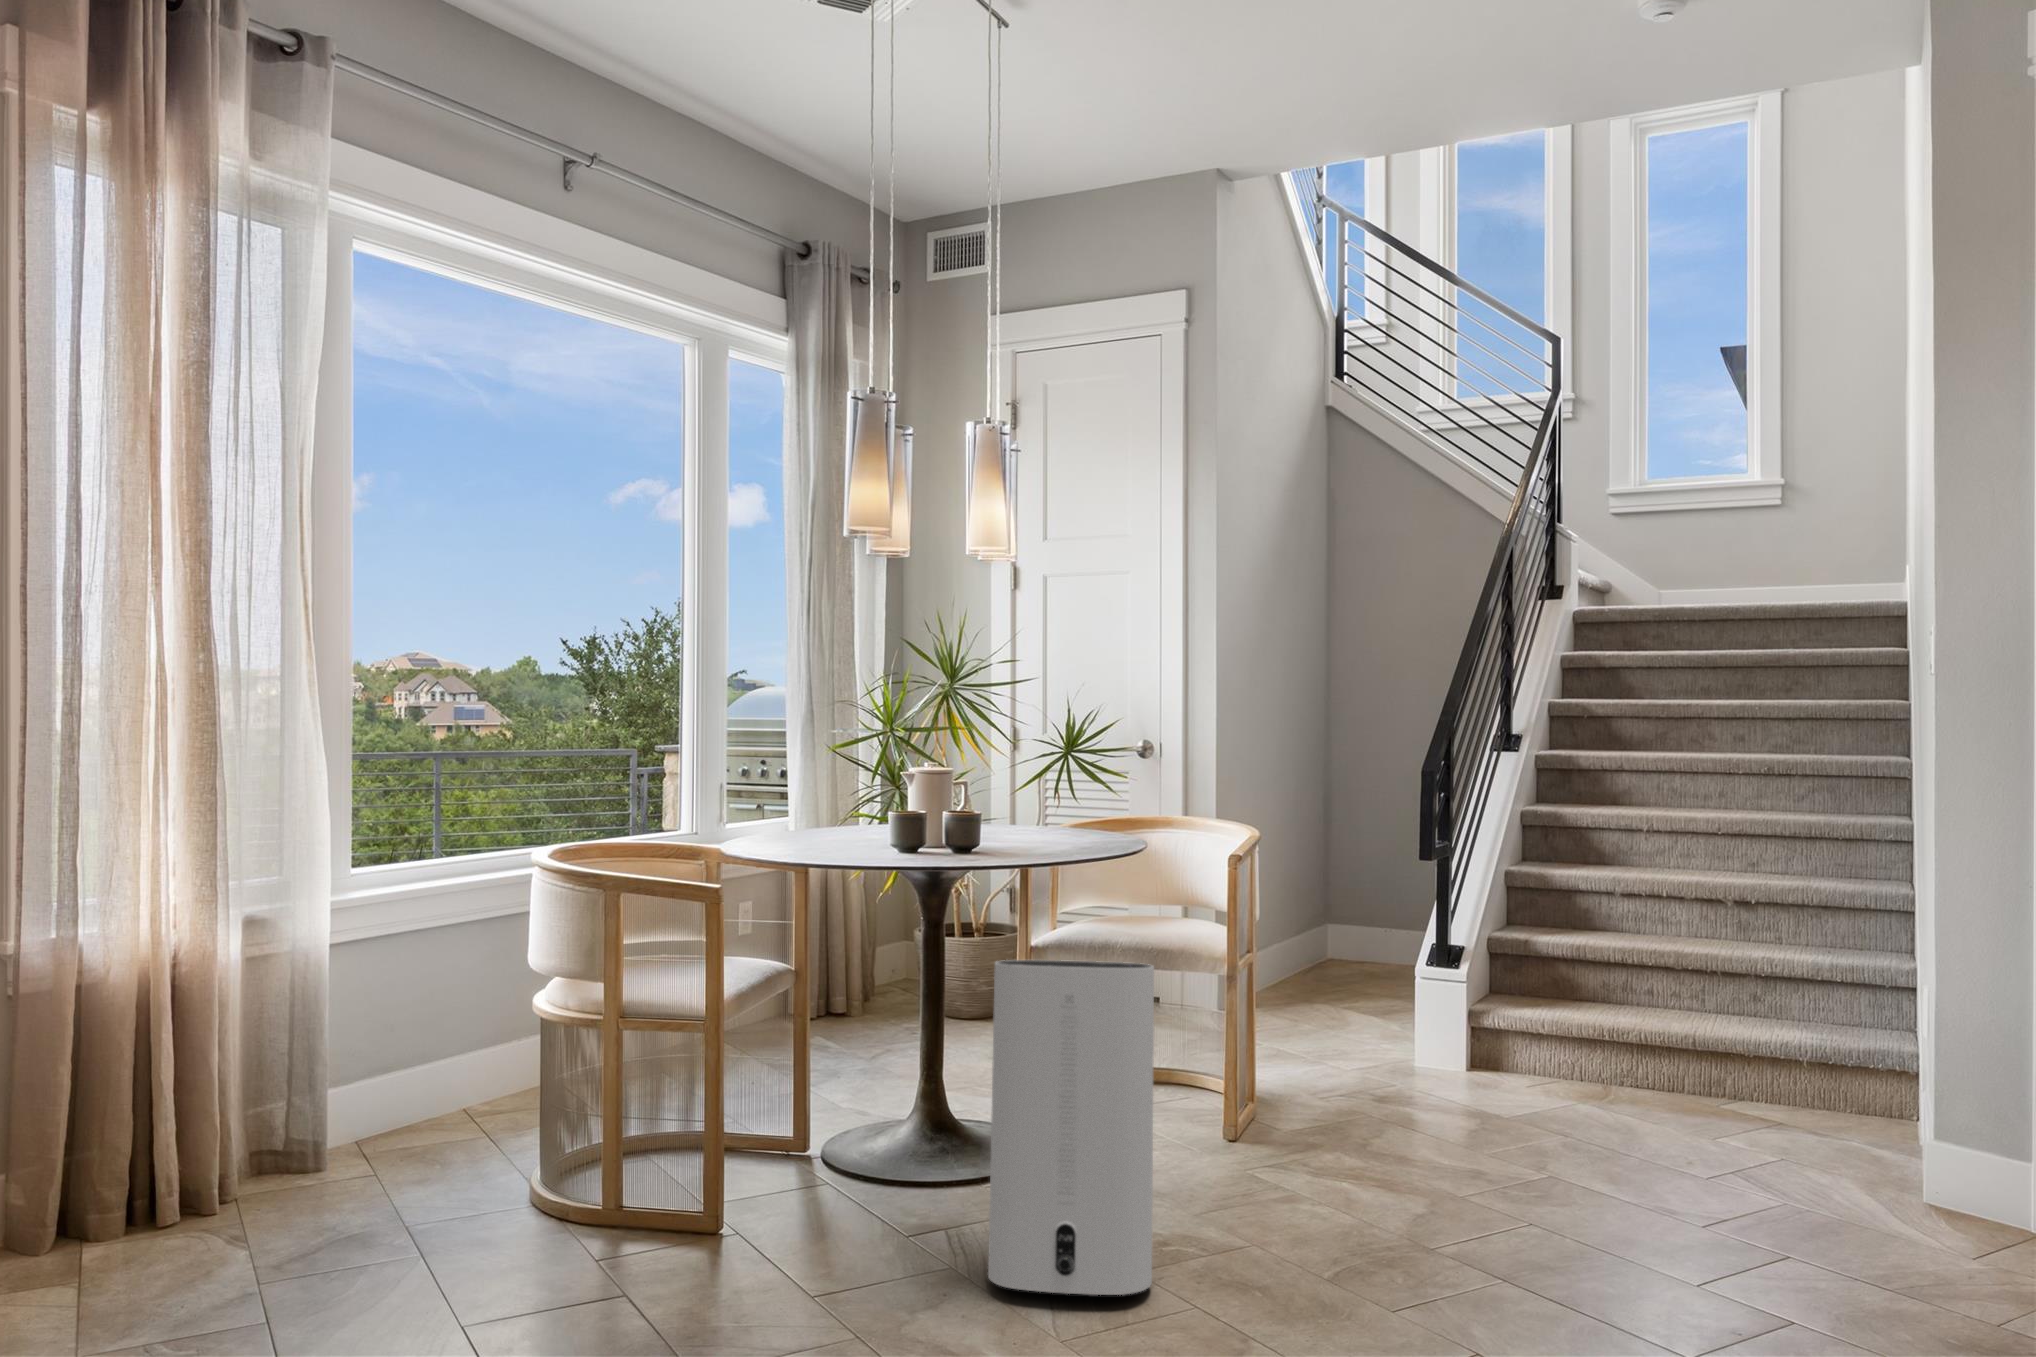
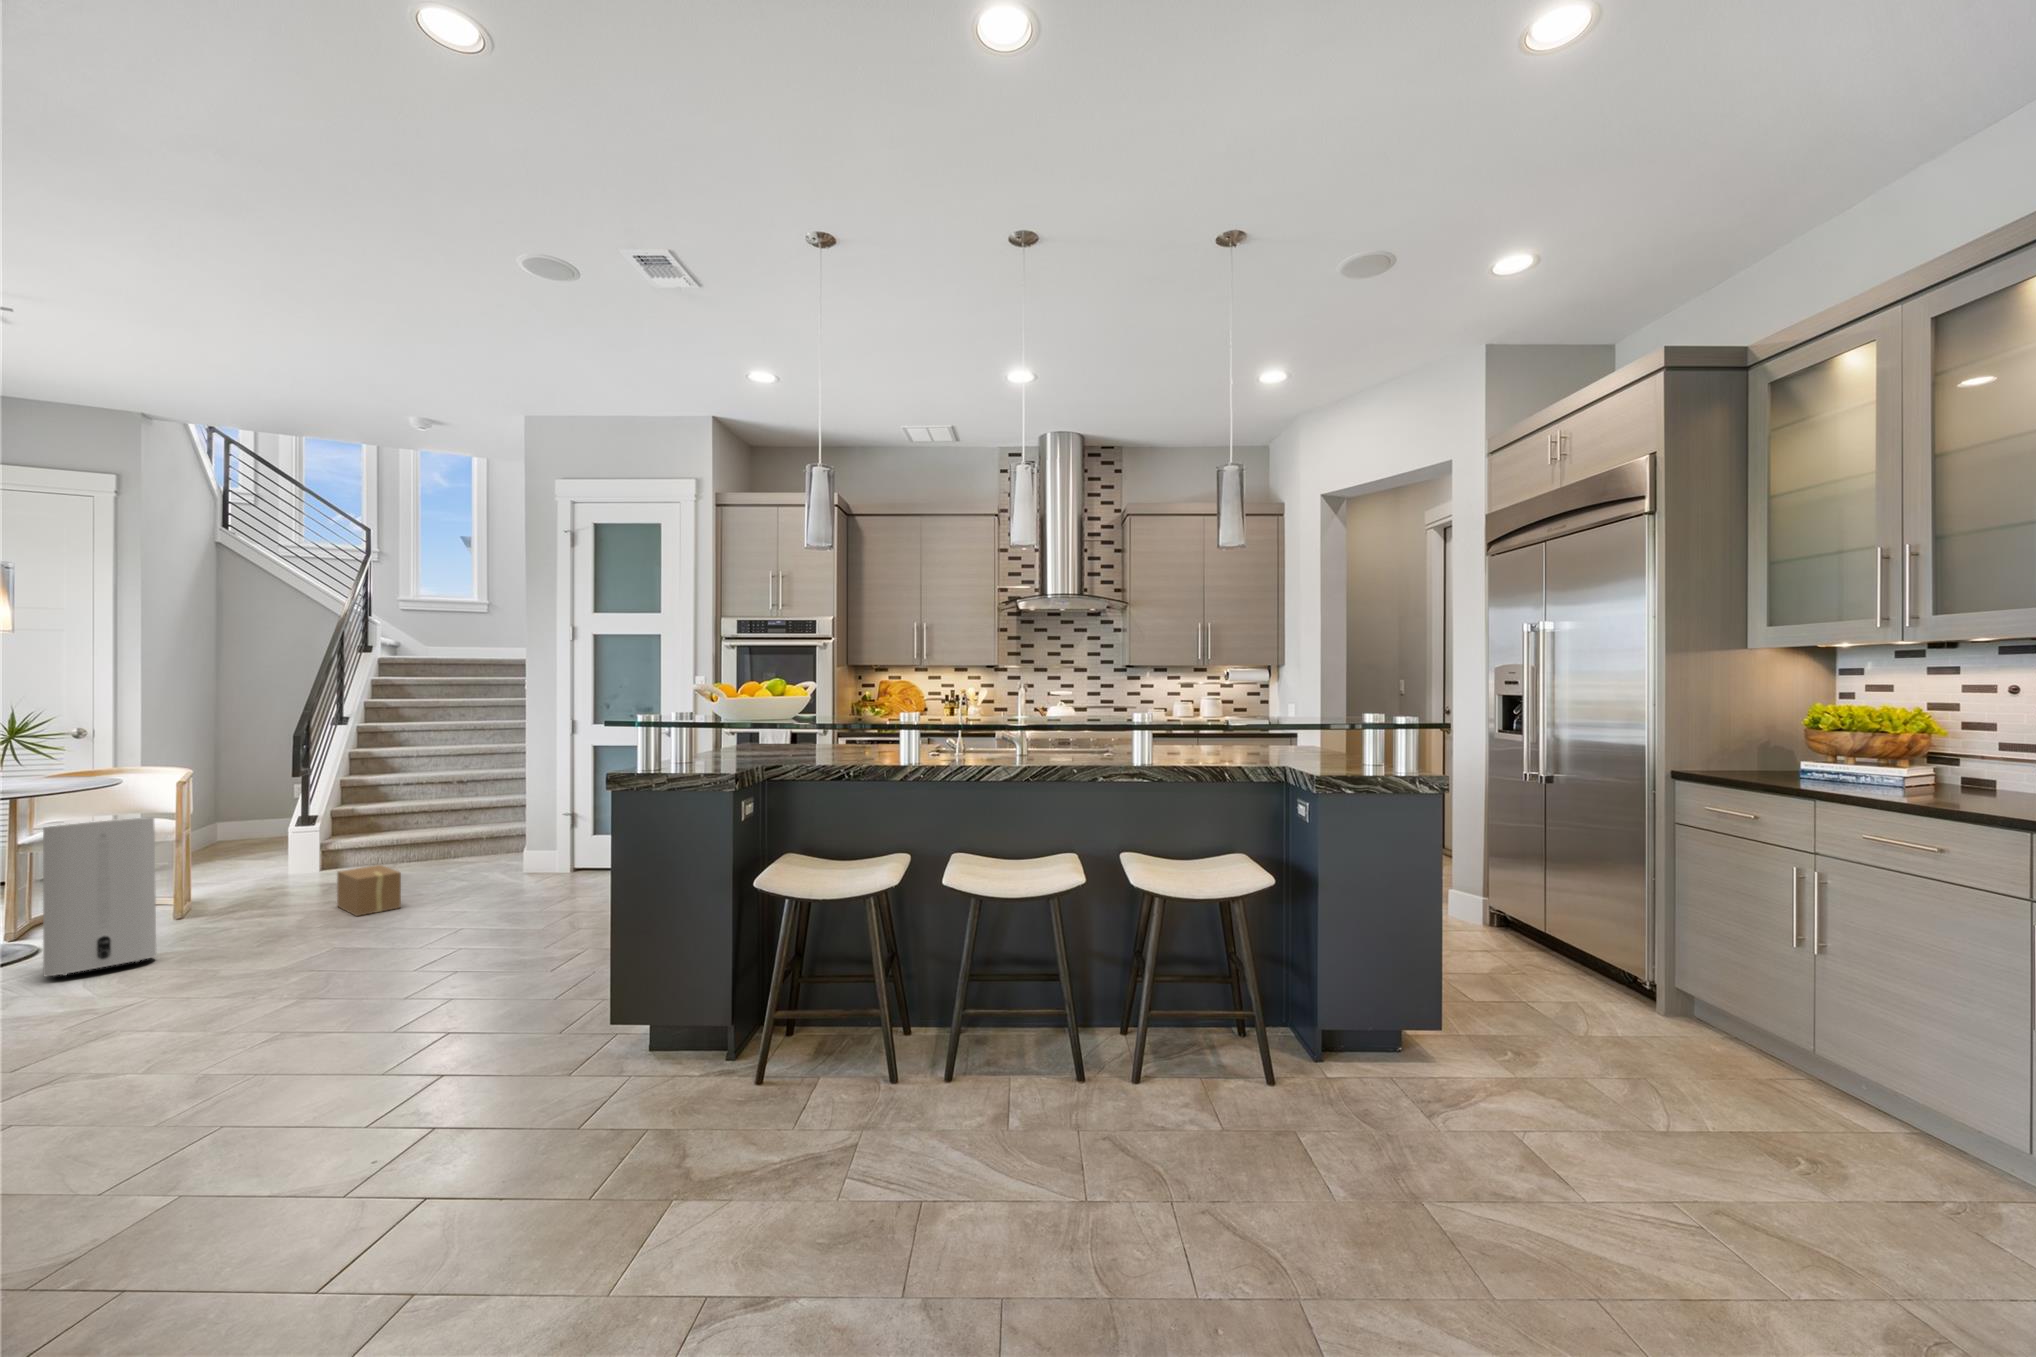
cardboard box: none [1489,1135,1629,1287] -> present [337,865,401,916]

